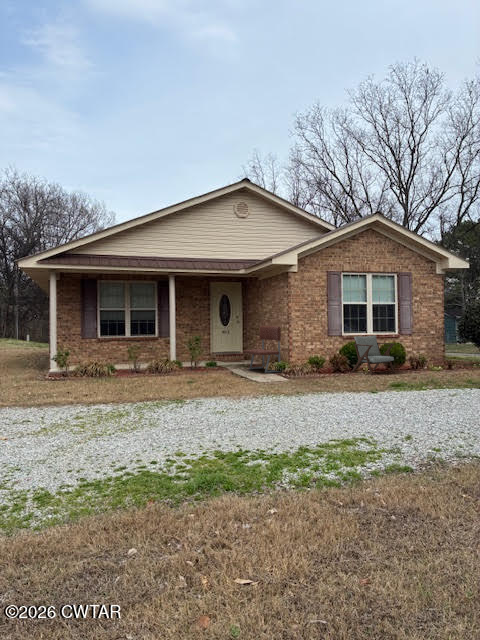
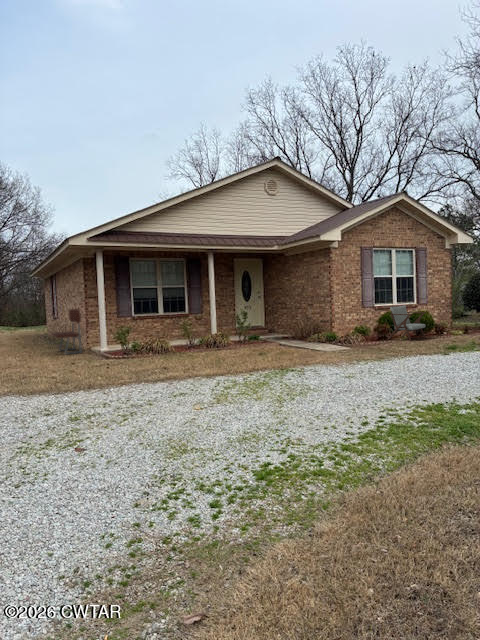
bench: present [243,326,281,373] -> present [52,309,82,354]

